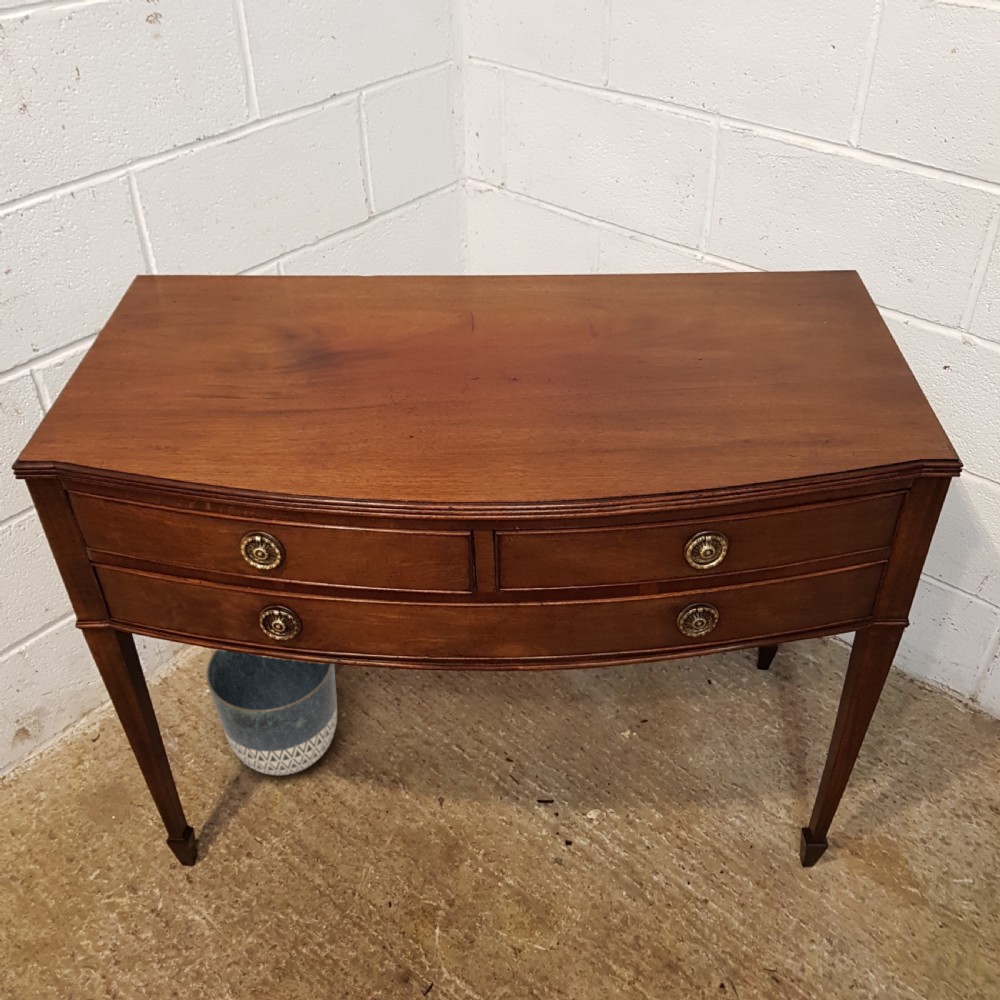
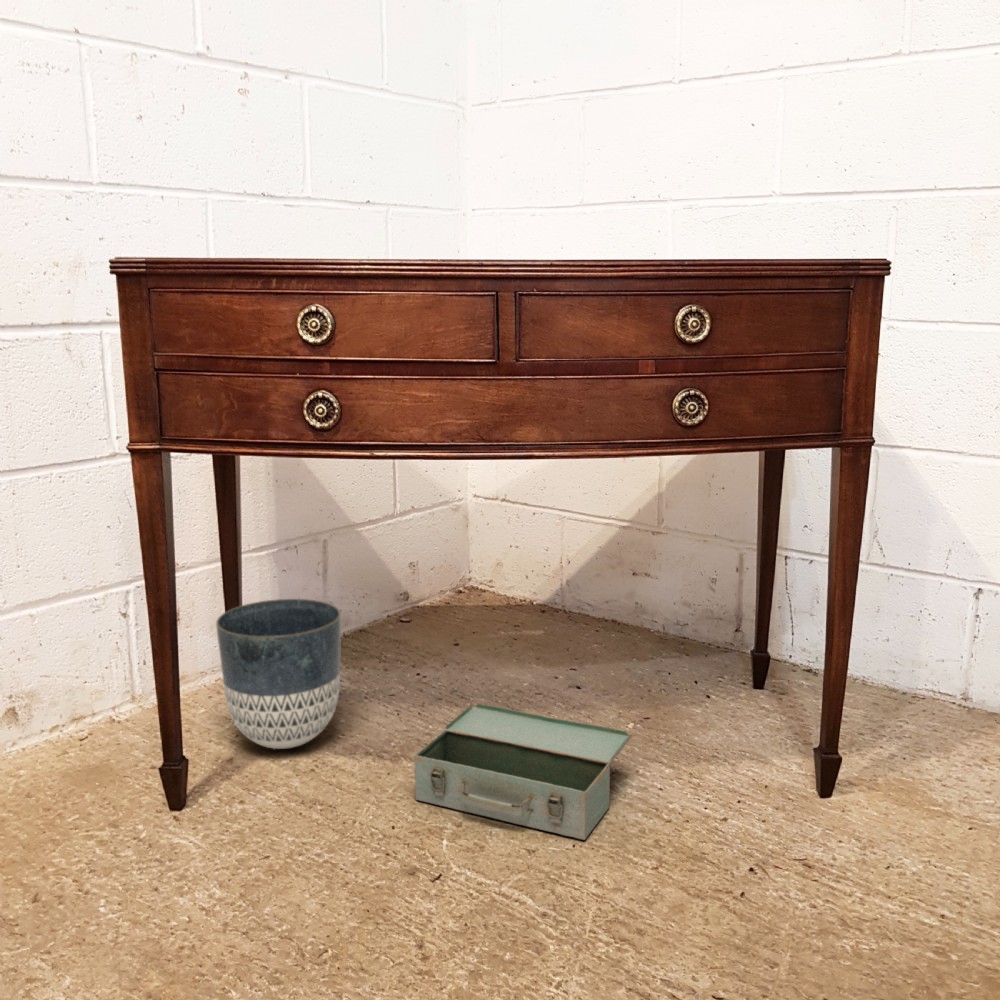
toolbox: none [410,741,623,933] -> present [414,704,631,840]

